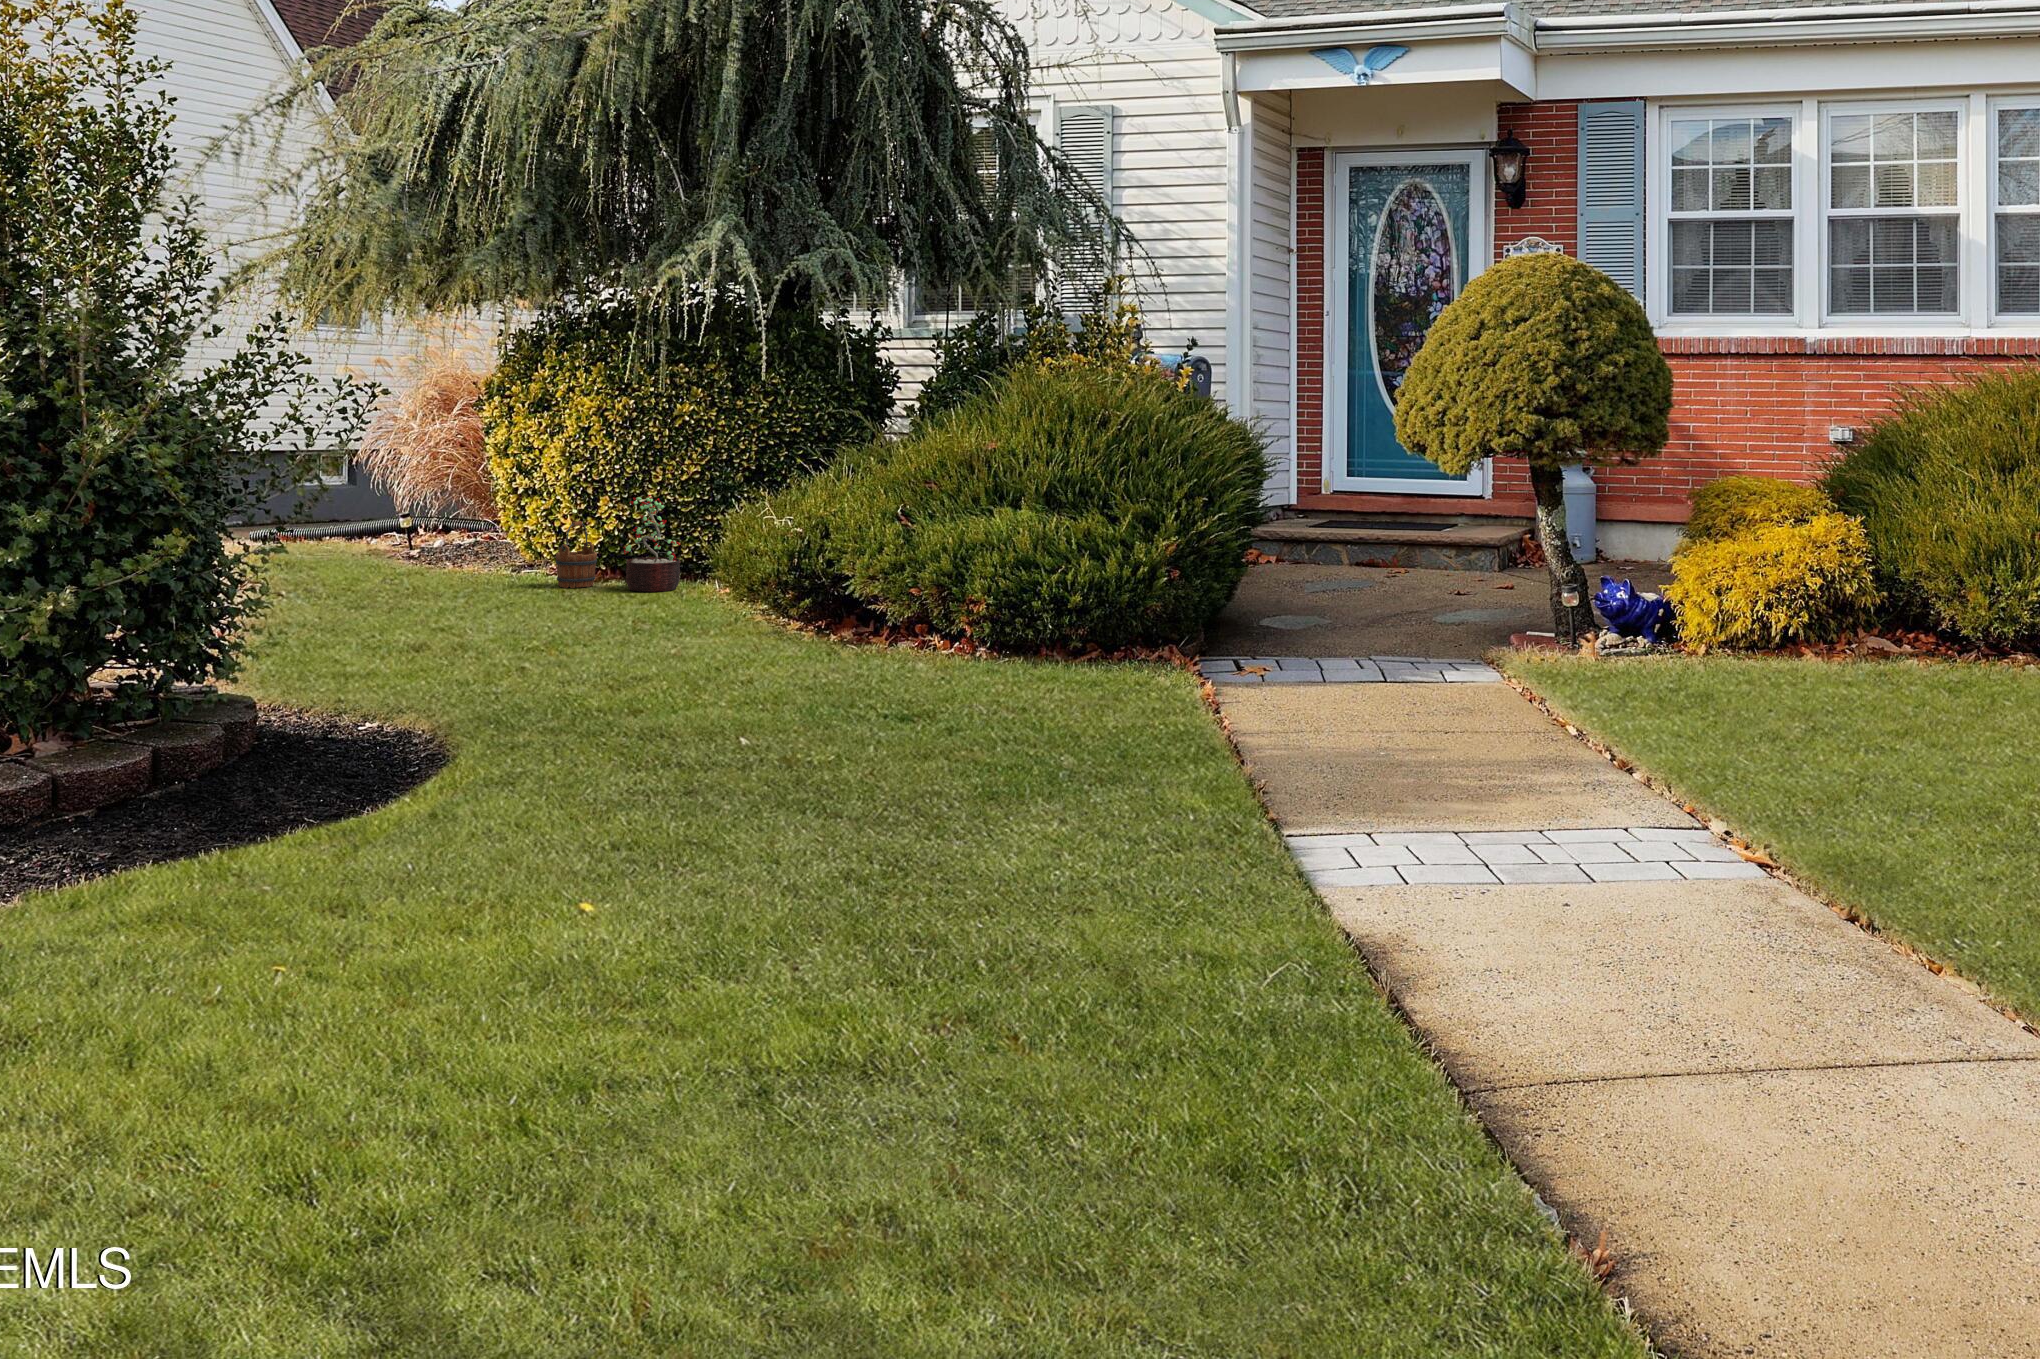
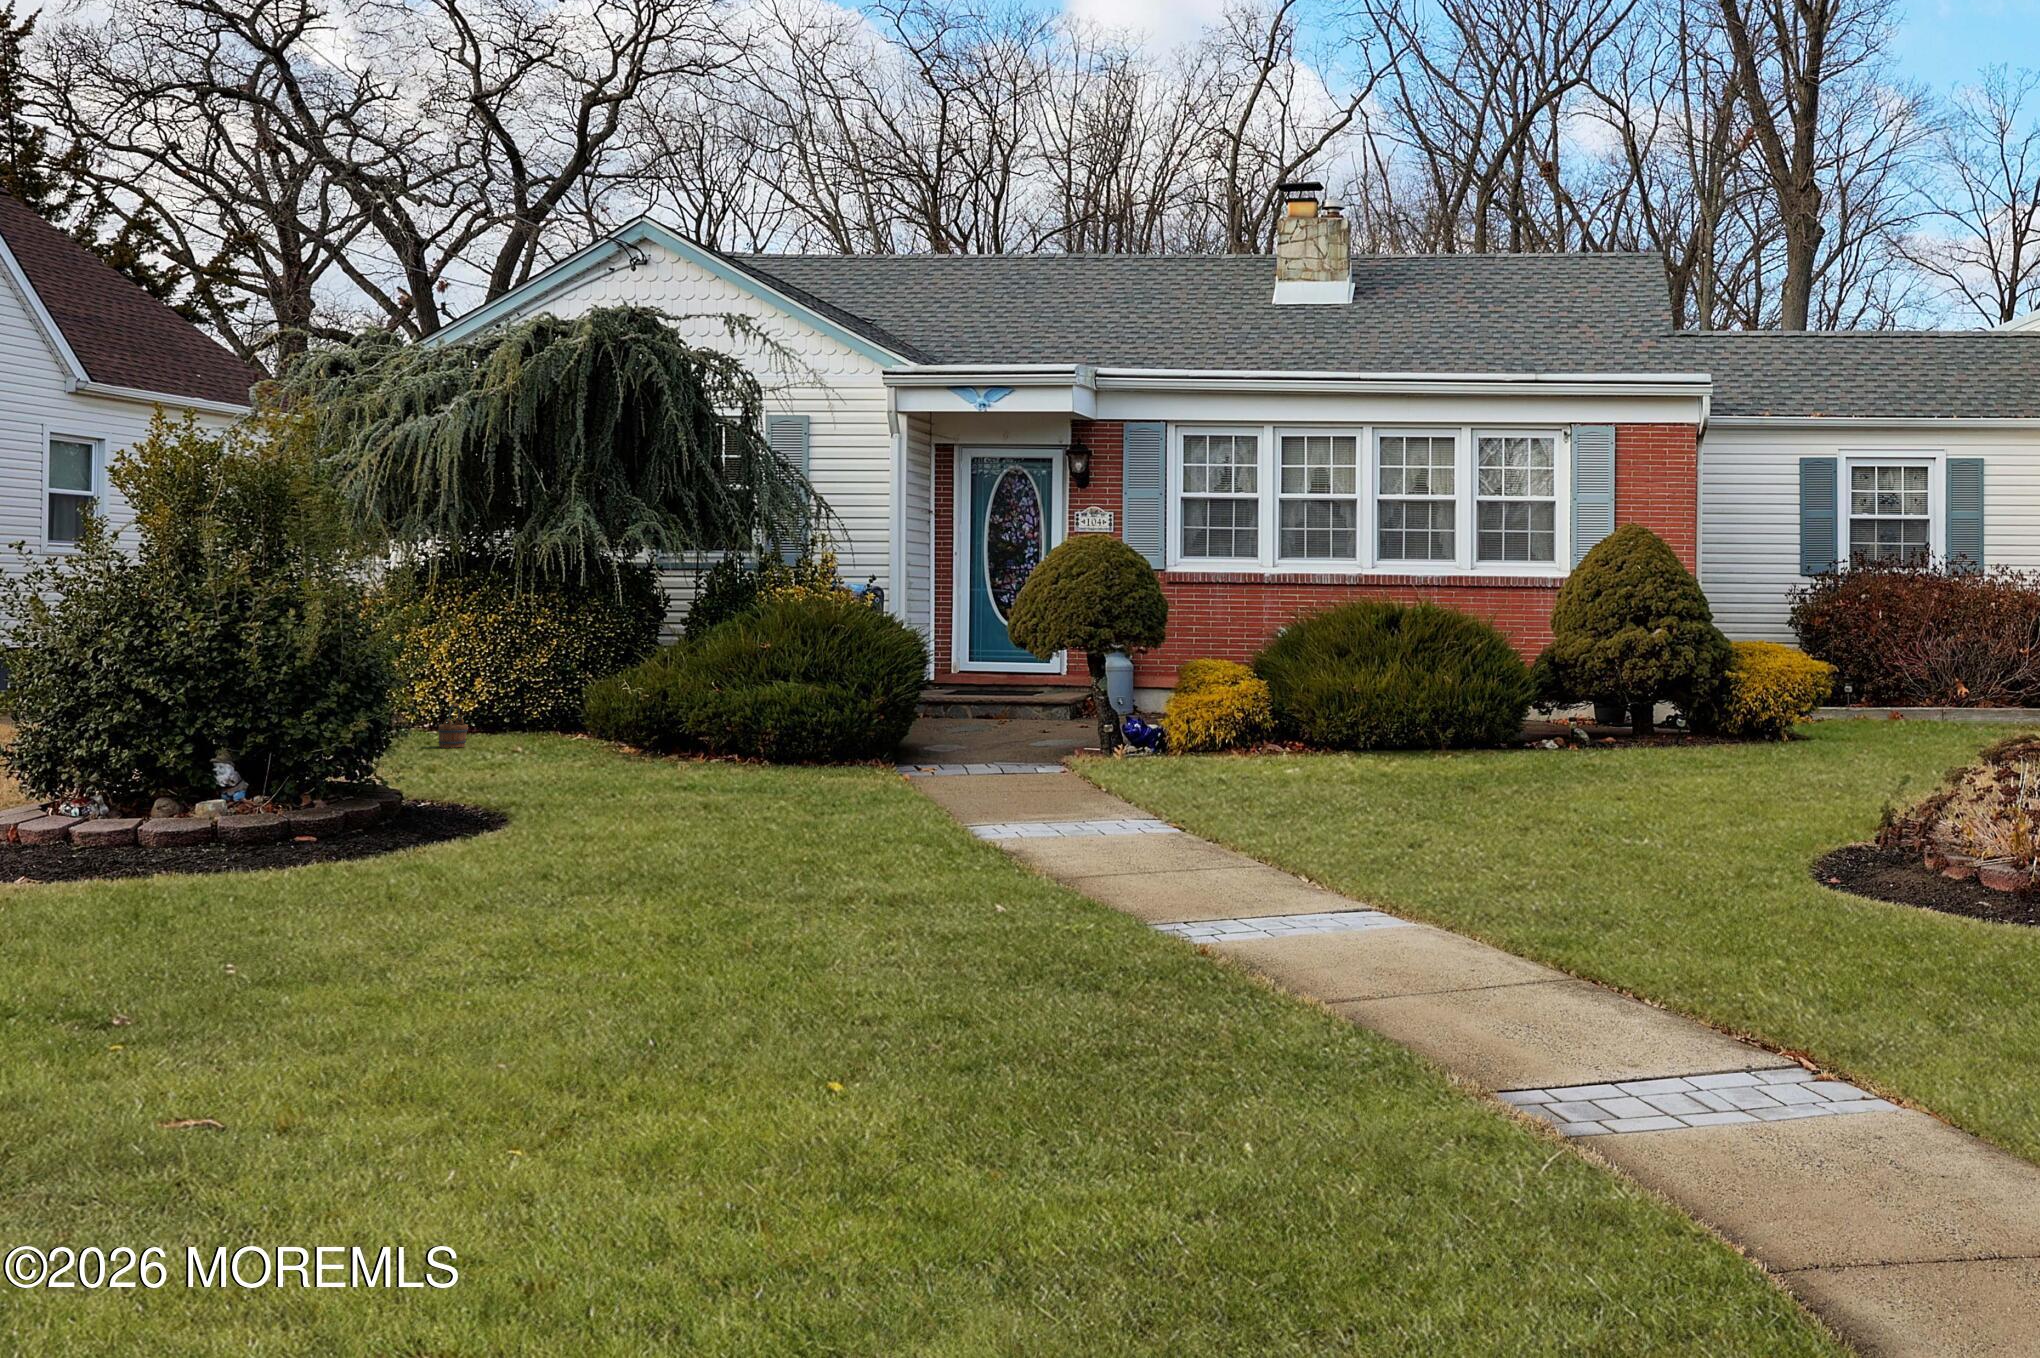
decorative plant: present [623,495,681,592] -> none [488,684,534,748]

